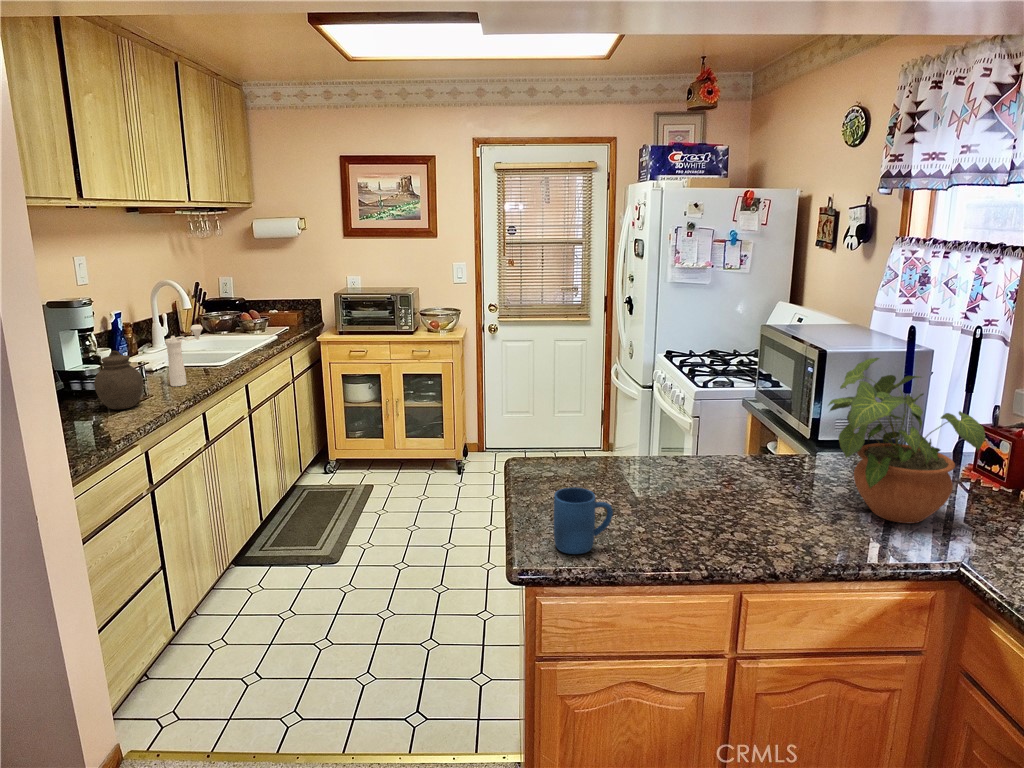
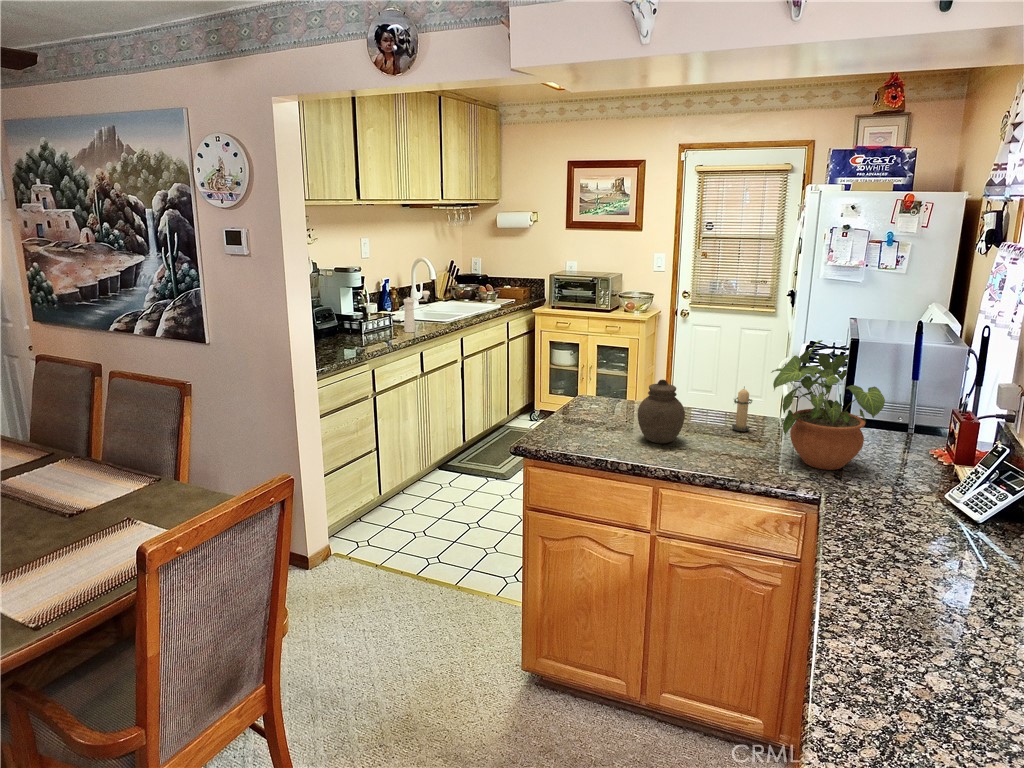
jar: present [94,351,143,410] -> present [638,379,685,443]
candle: none [737,423,768,482] -> present [732,387,752,431]
mug: present [554,488,613,554] -> none [548,404,584,445]

